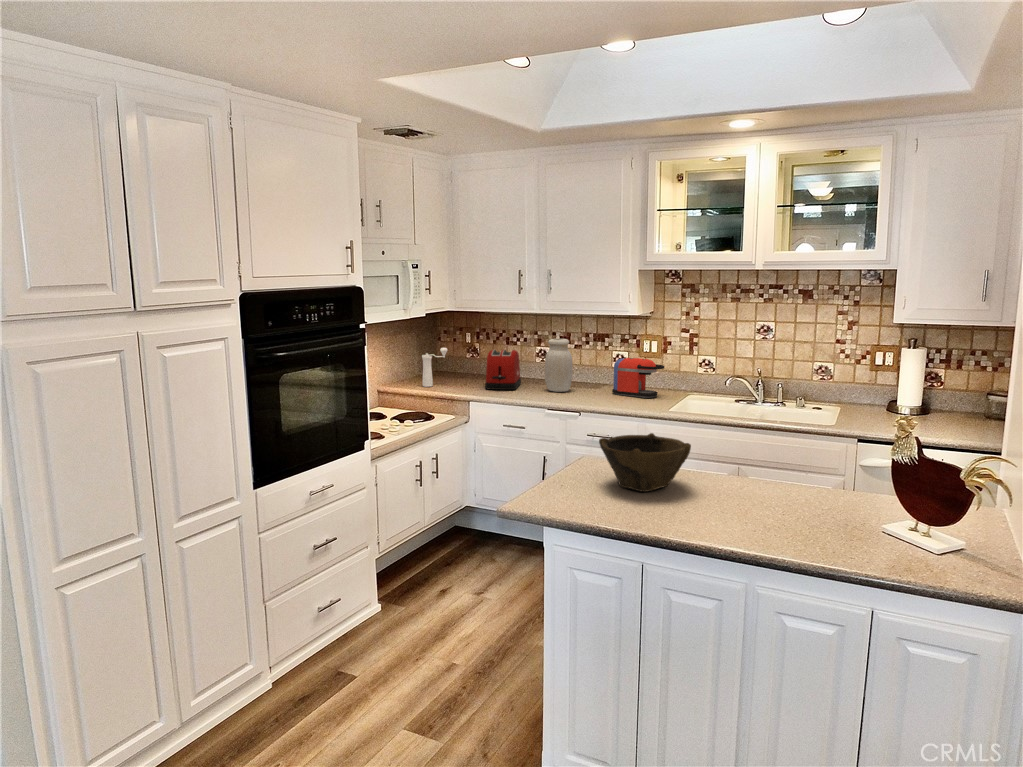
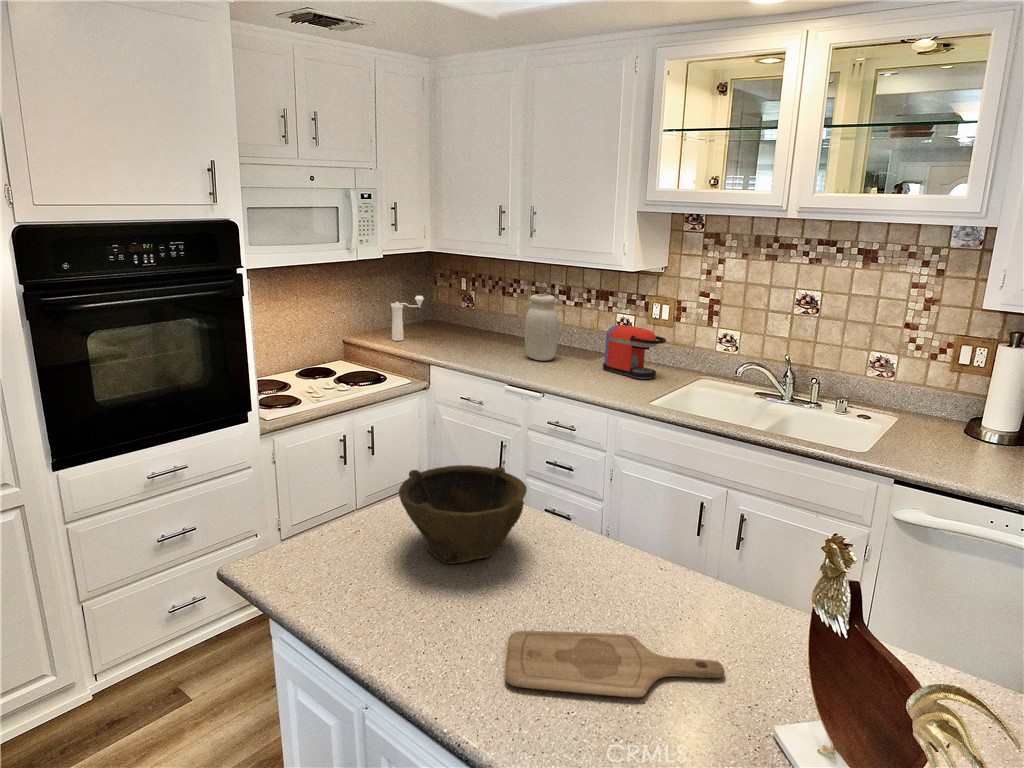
toaster: present [485,350,521,390] -> none [457,302,508,353]
cutting board: none [719,506,846,530] -> present [505,631,725,697]

